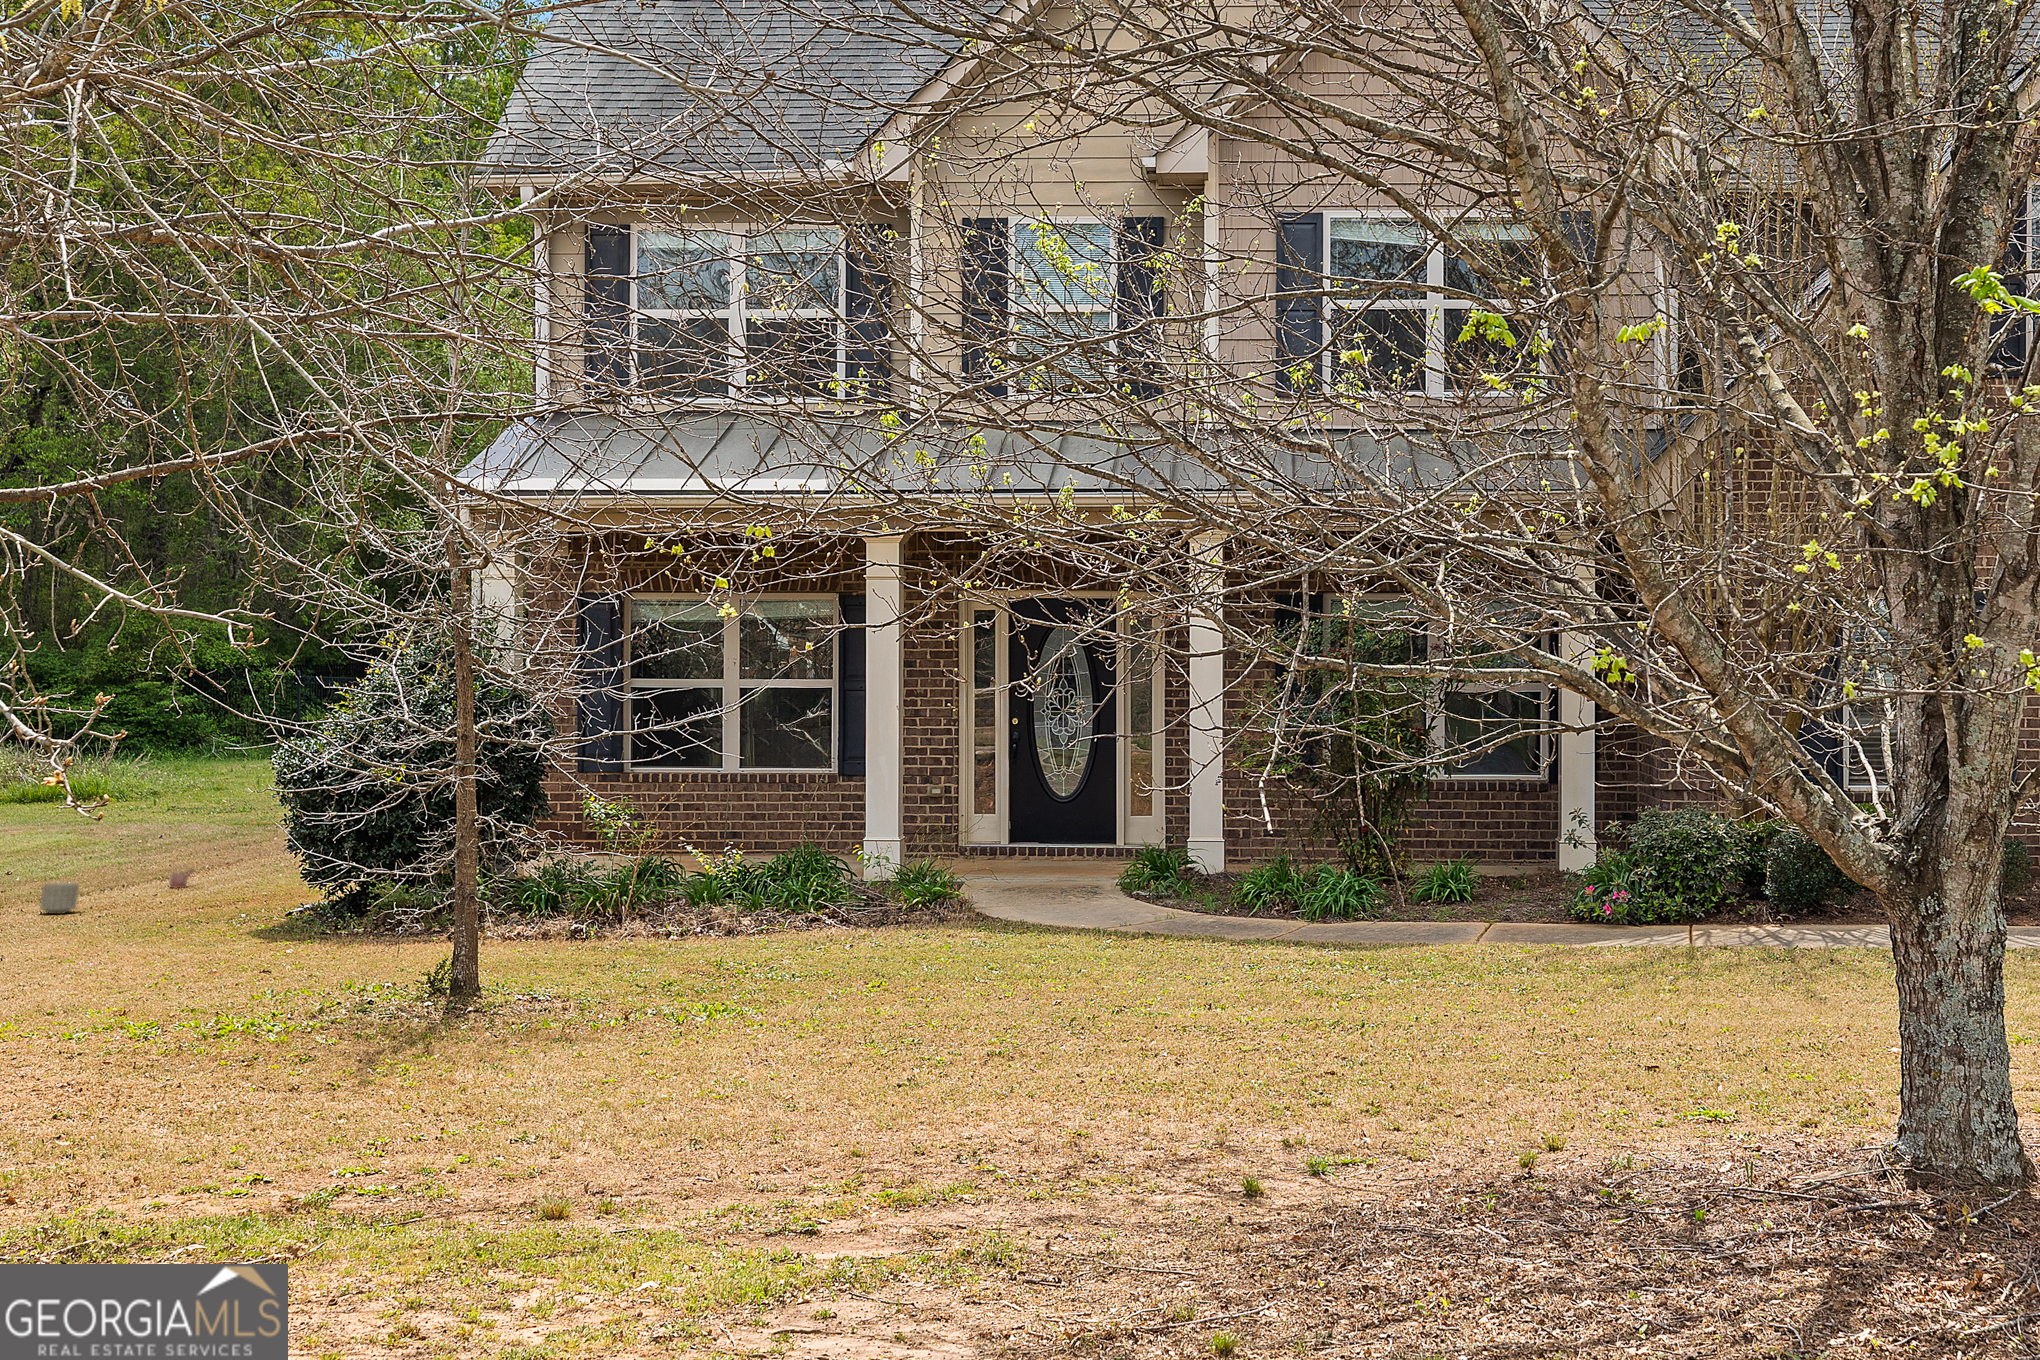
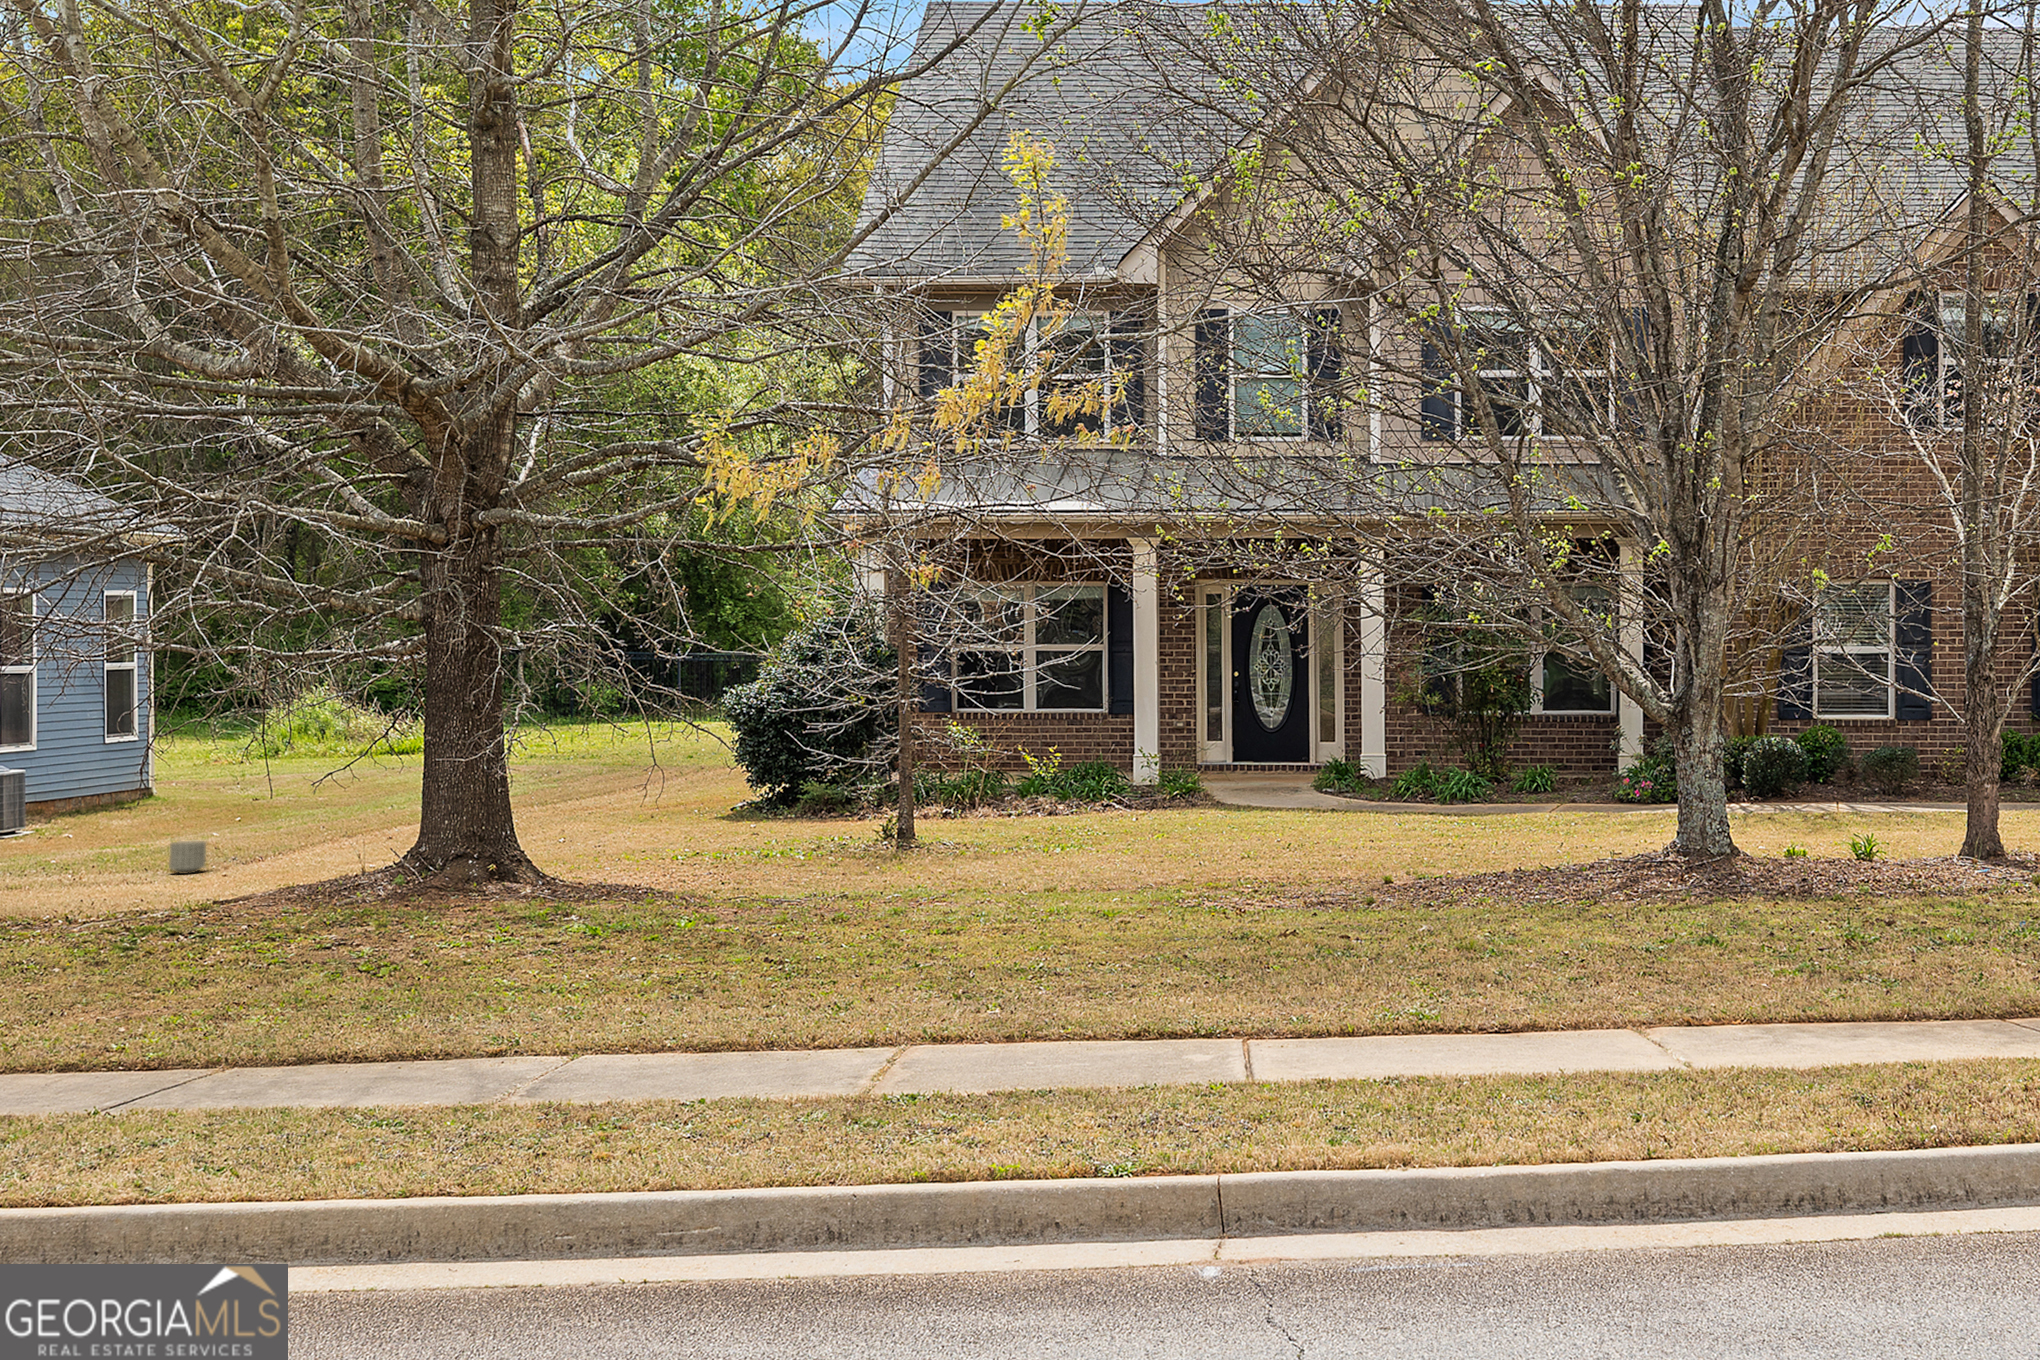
watering can: present [169,869,194,888] -> none [304,819,331,842]

